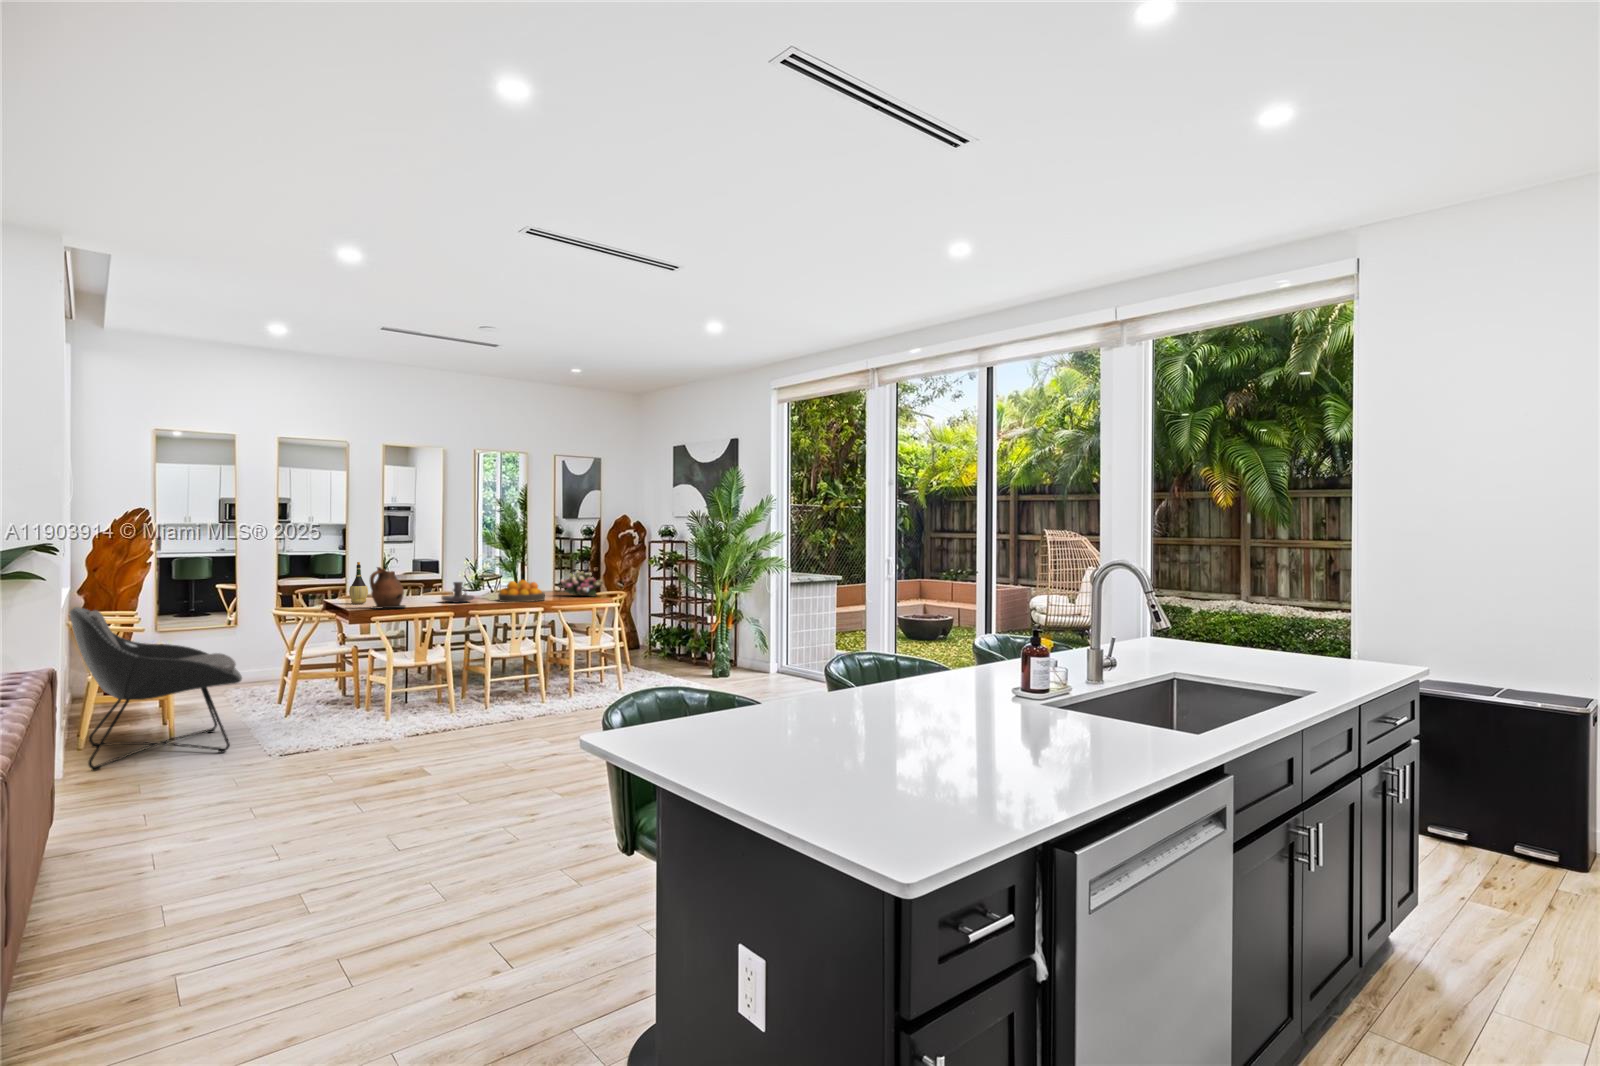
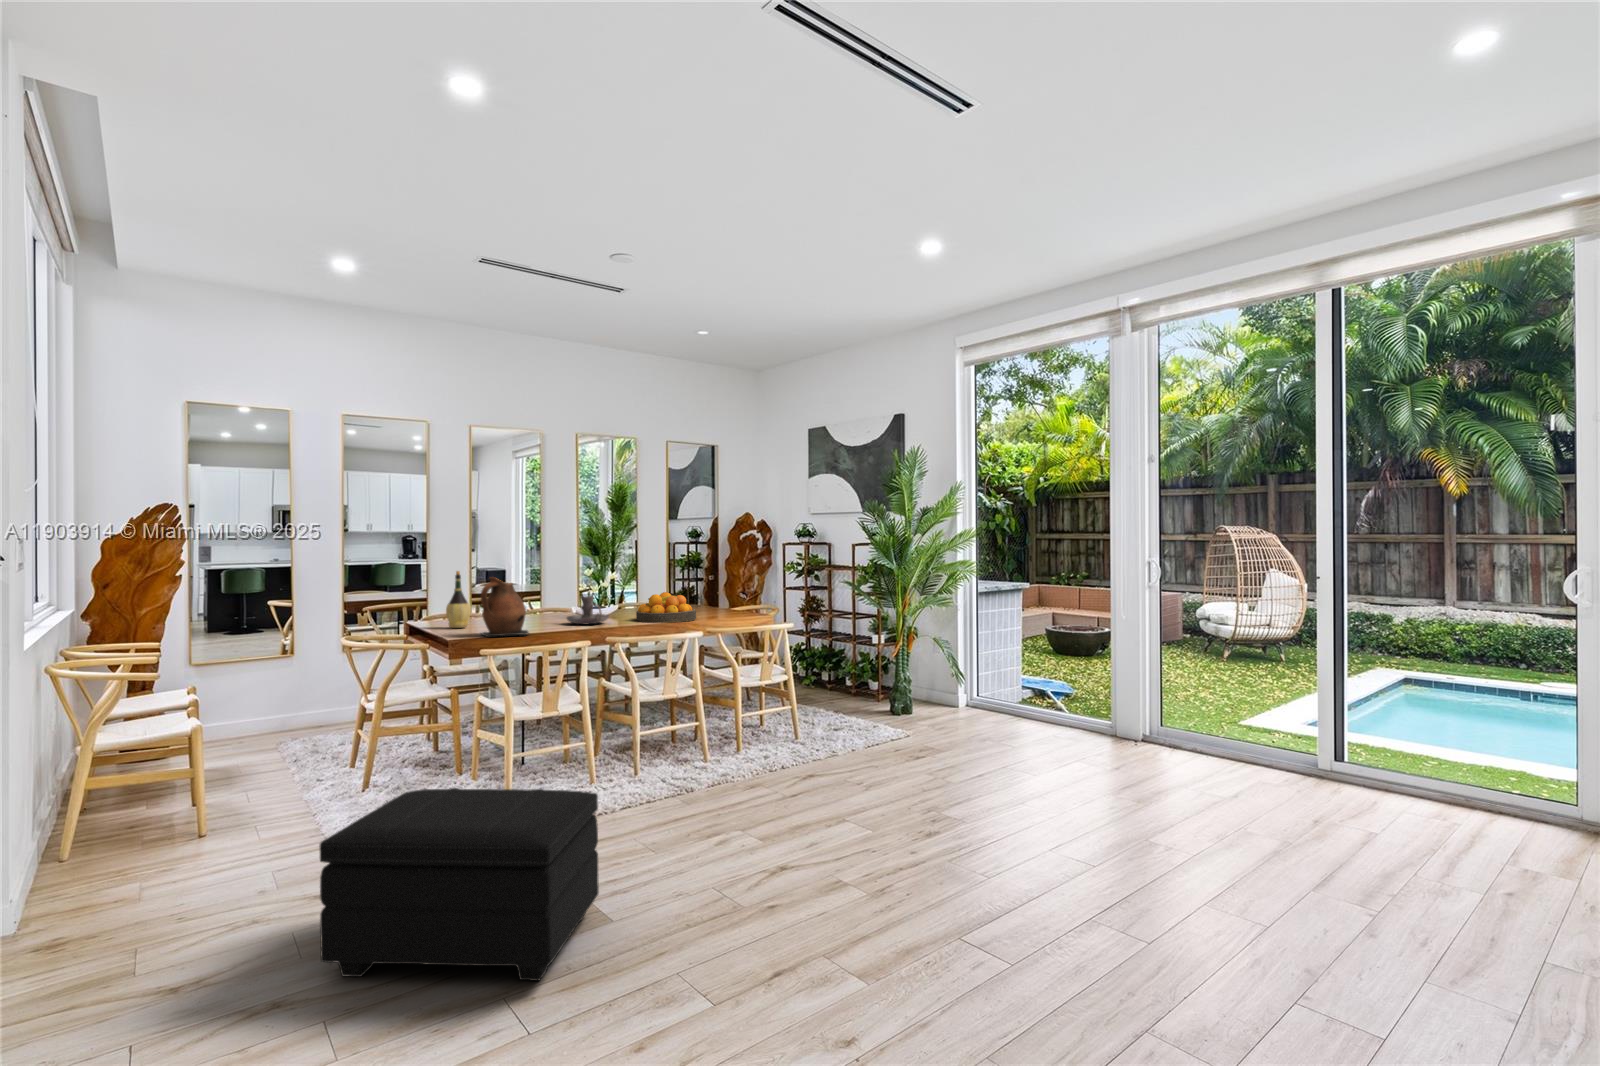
flower arrangement: present [561,571,603,596] -> none [704,580,757,613]
lounge chair: present [70,607,242,771] -> none [40,643,305,910]
footstool: none [246,697,422,798] -> present [320,788,599,981]

